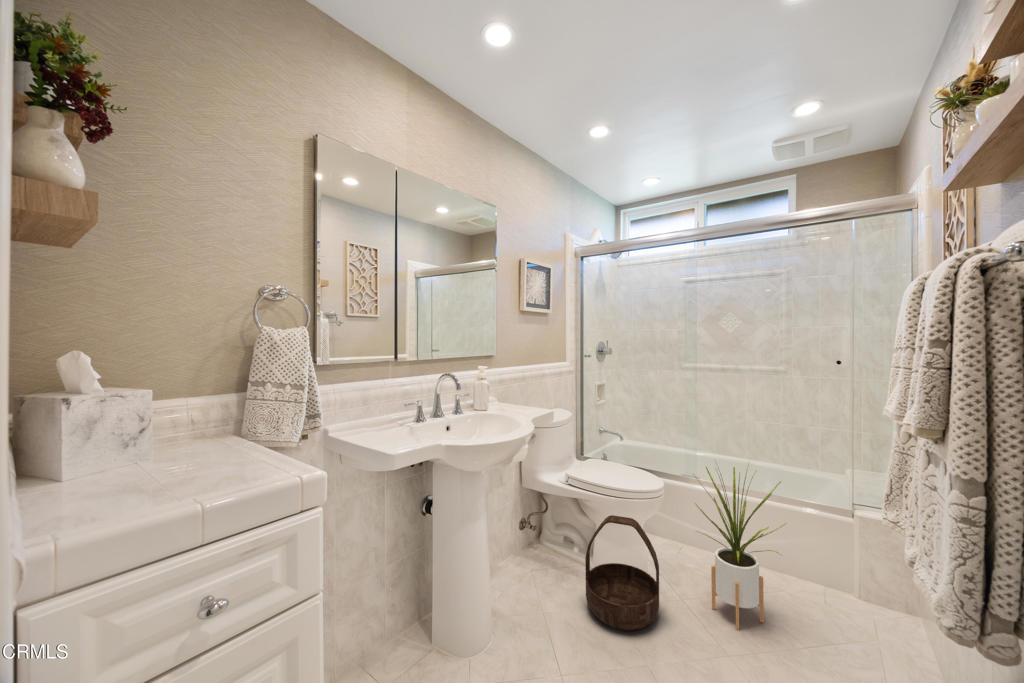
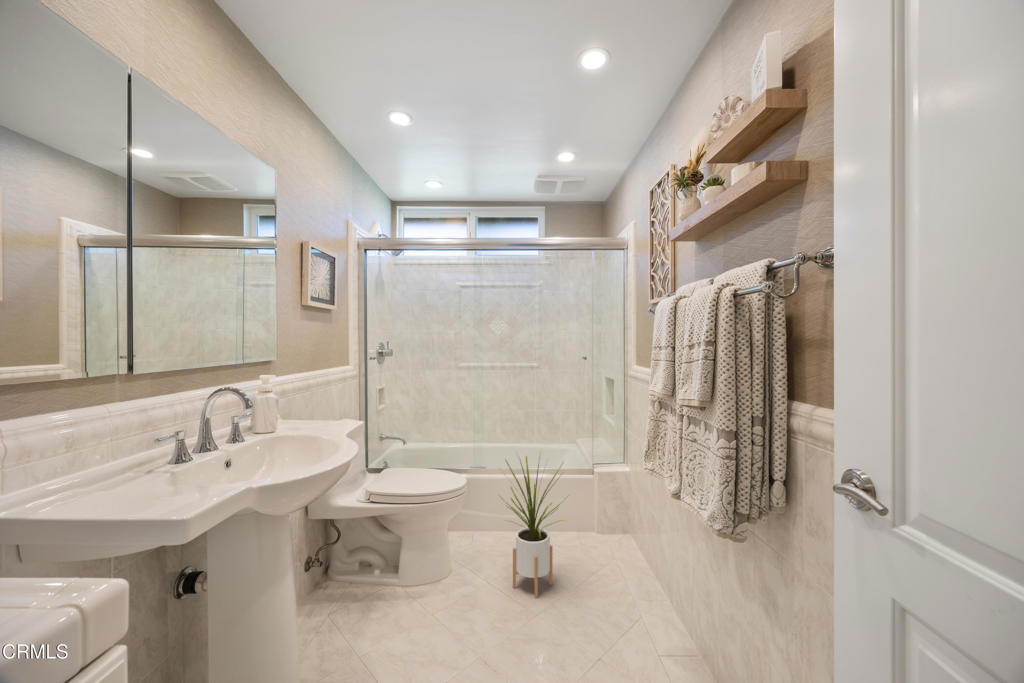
basket: present [585,515,659,631] -> none [401,522,475,640]

